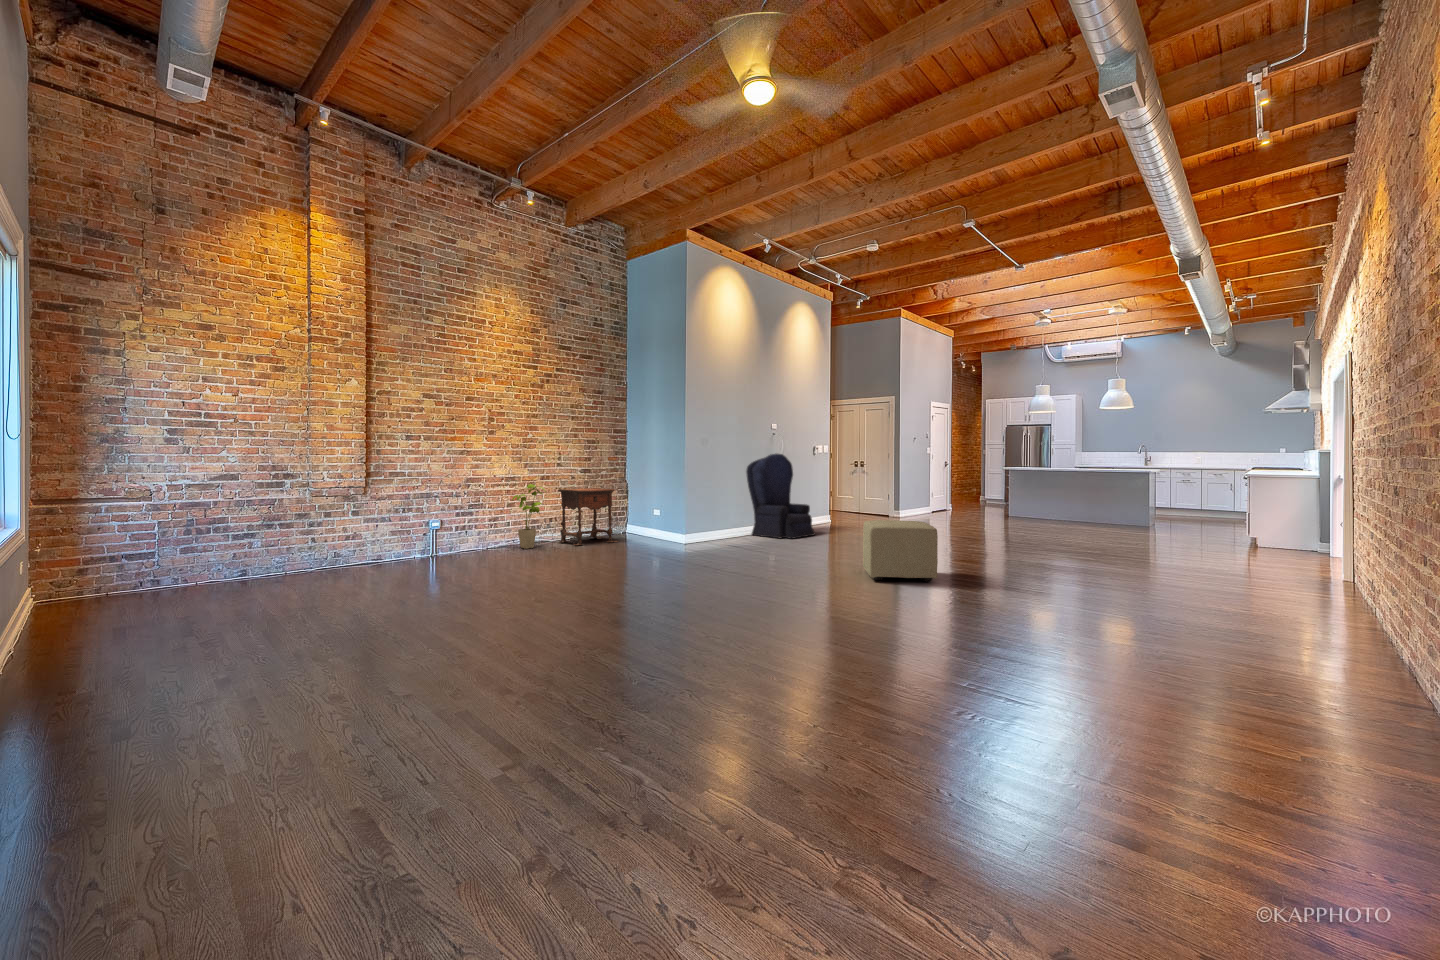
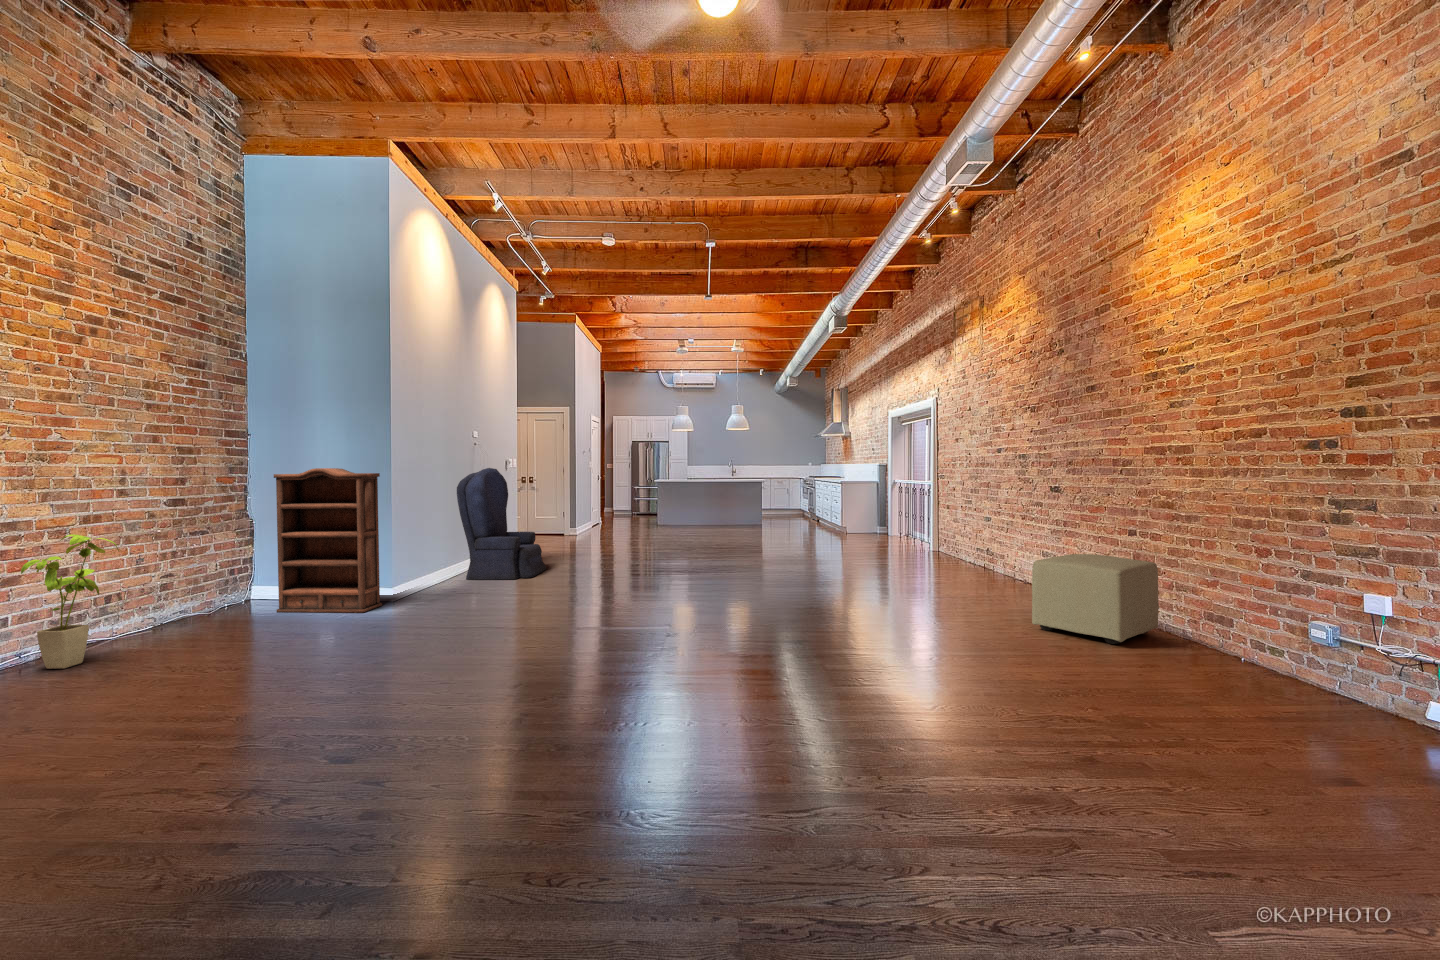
bookshelf: none [629,453,680,545] -> present [274,468,382,613]
side table: present [558,488,618,545] -> none [122,531,267,641]
ottoman: present [863,520,938,582] -> present [1032,554,1159,644]

